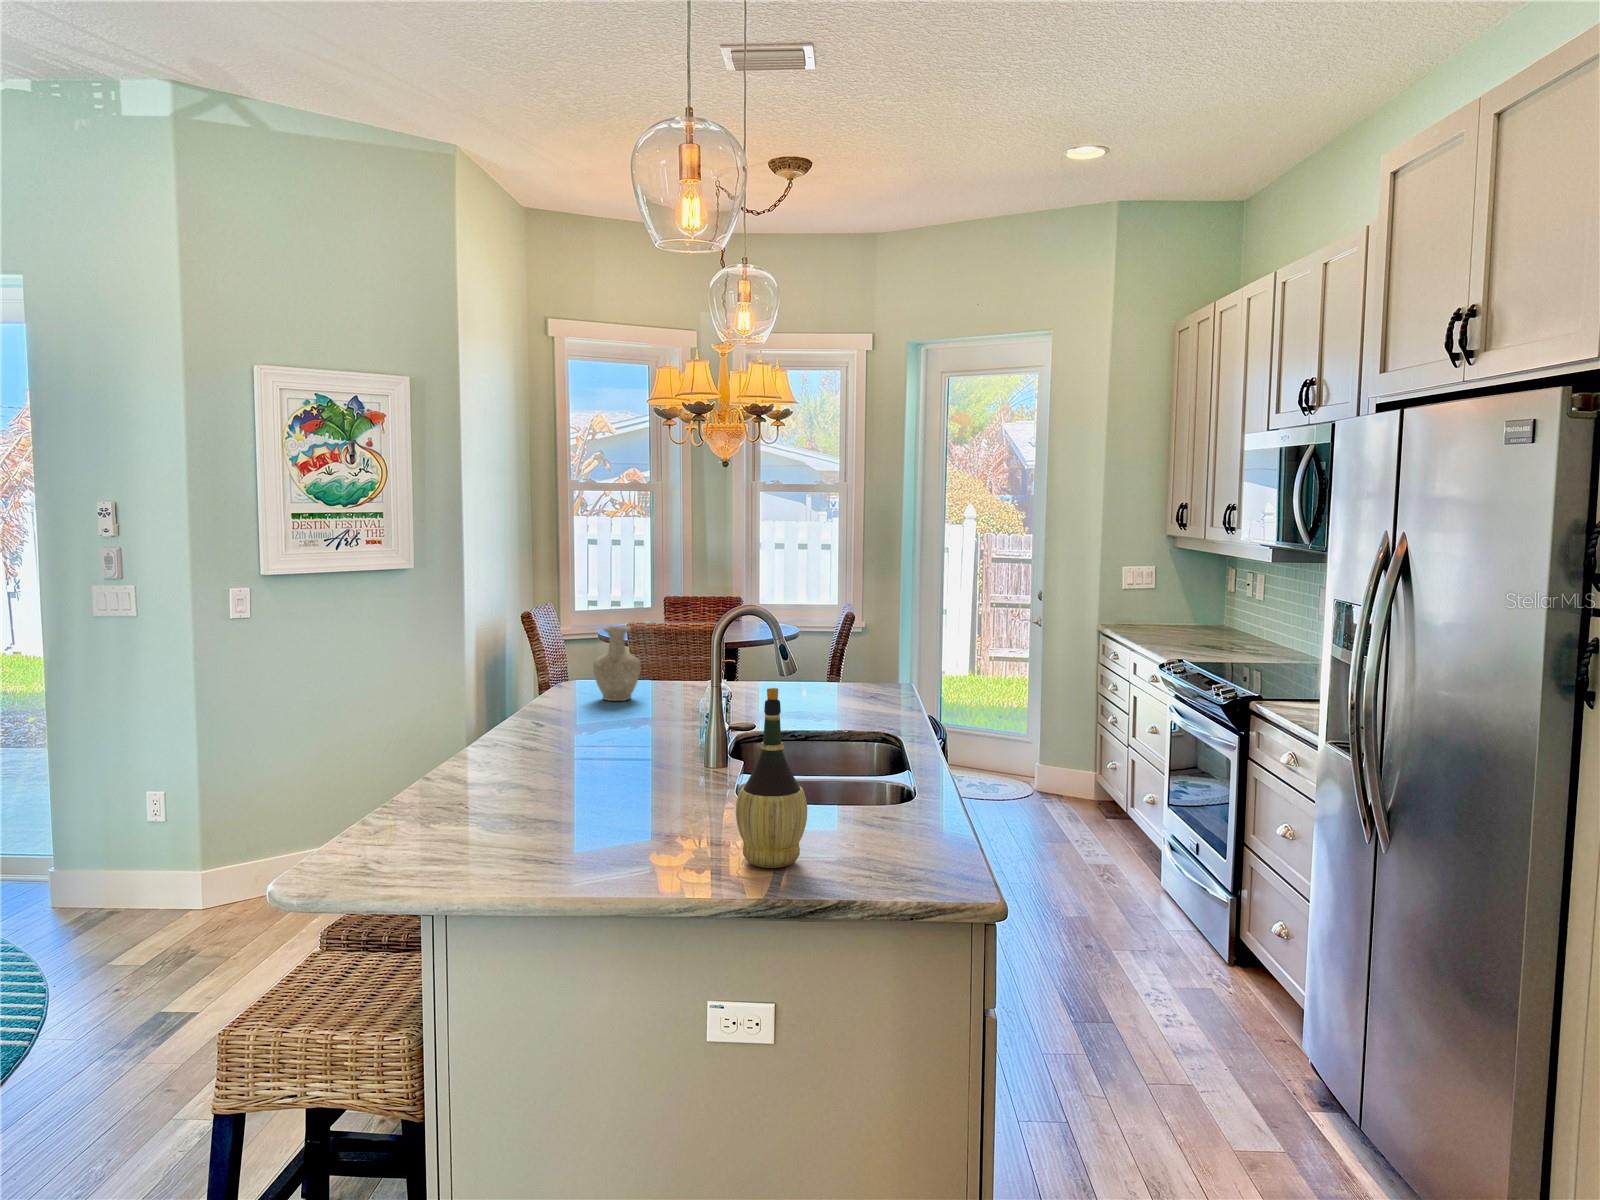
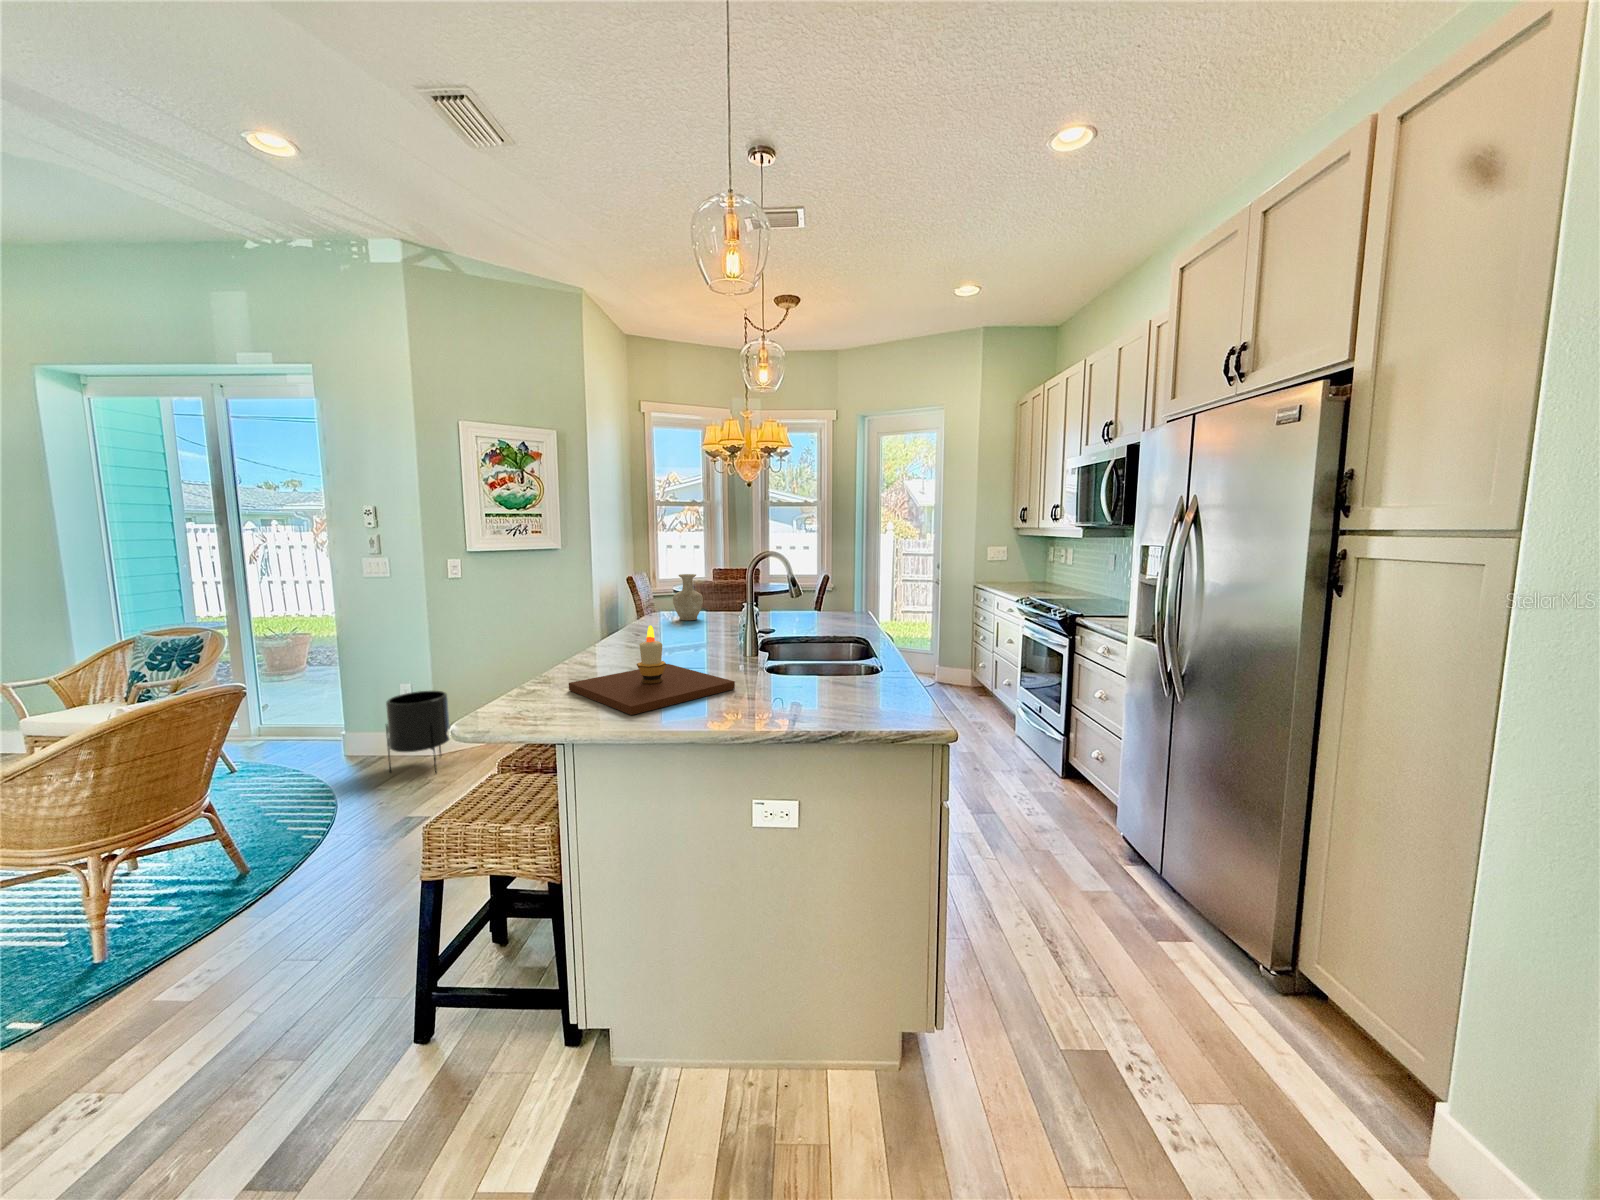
wine bottle: present [736,688,807,868] -> none [771,586,820,708]
candle: none [436,736,683,876] -> present [569,625,735,715]
planter: none [127,801,229,939] -> present [386,691,451,773]

